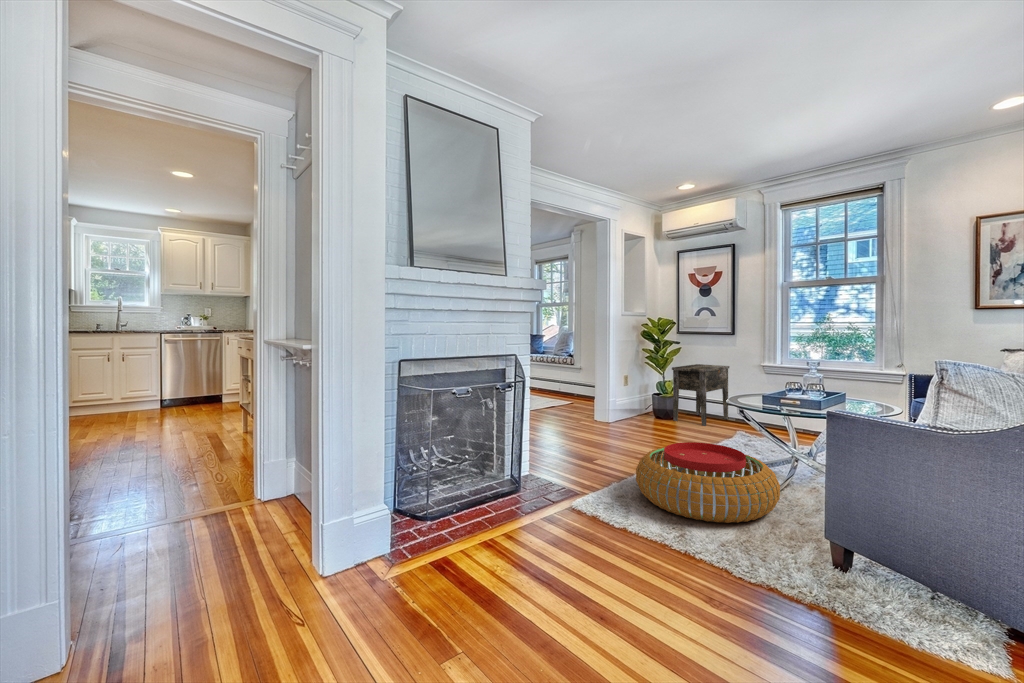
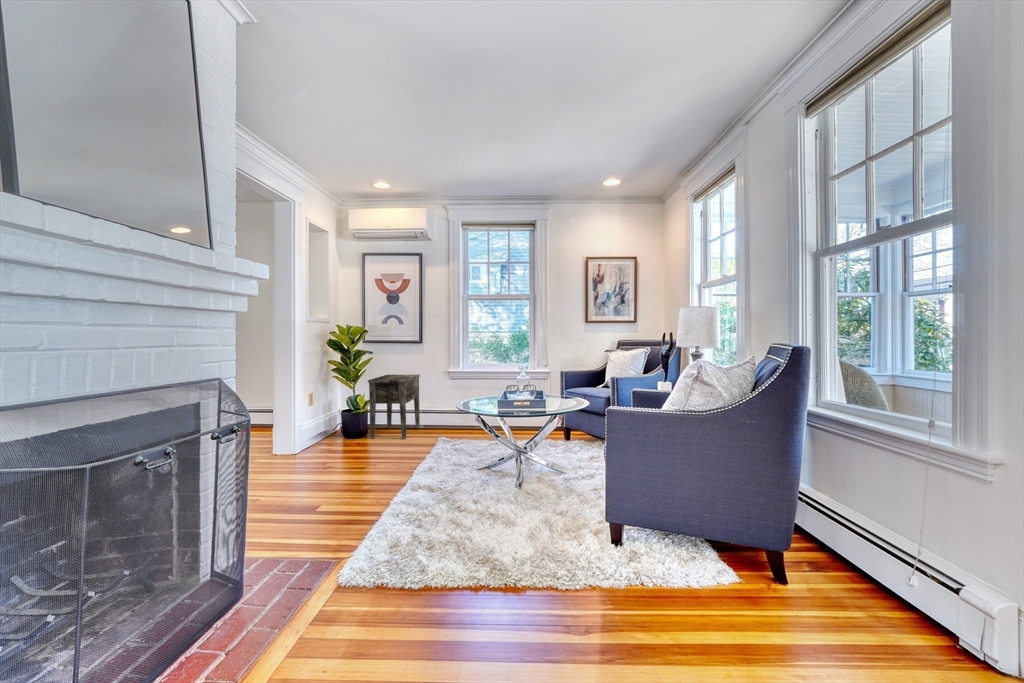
pouf: present [636,442,780,523] -> none [403,459,544,547]

